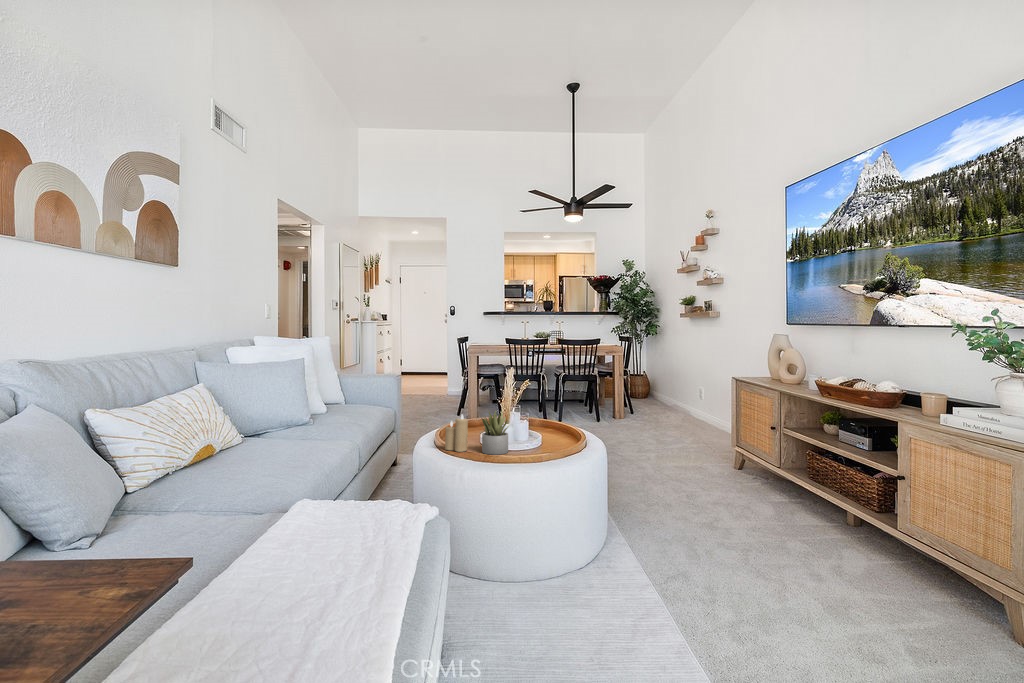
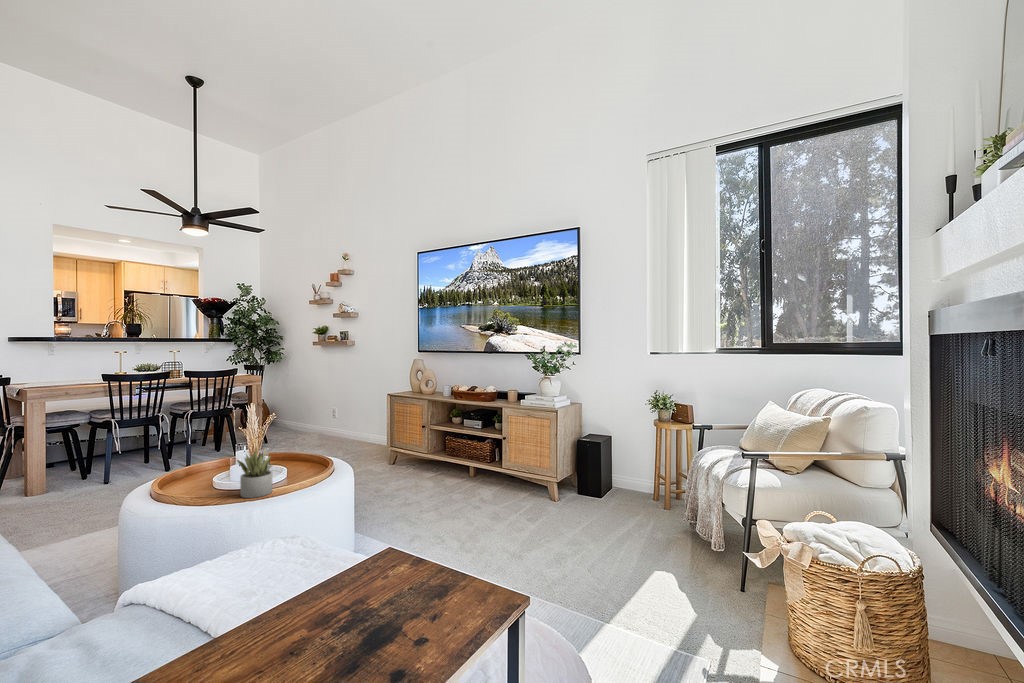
candle: present [445,414,468,452] -> none [186,460,221,506]

